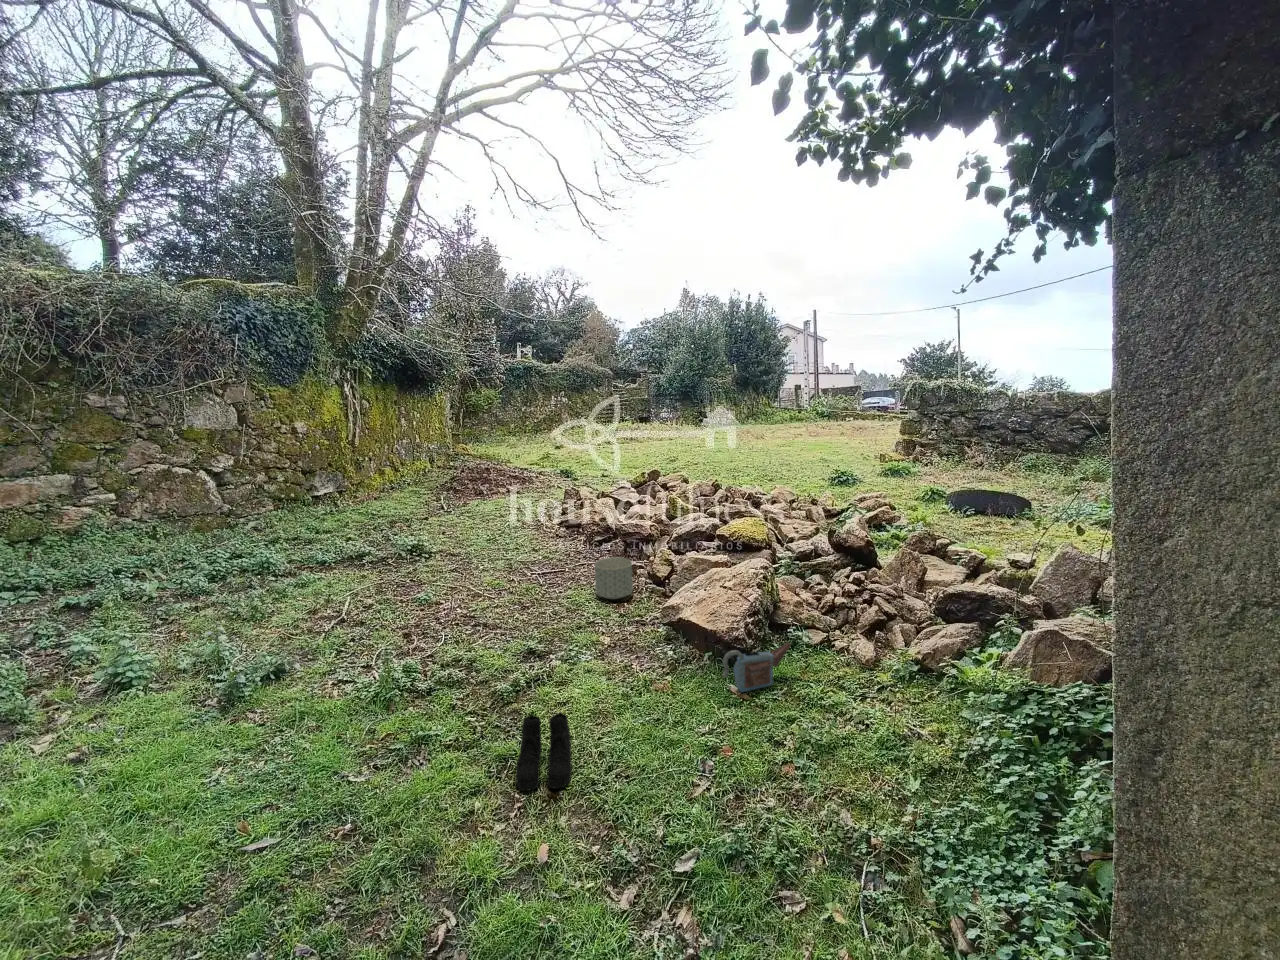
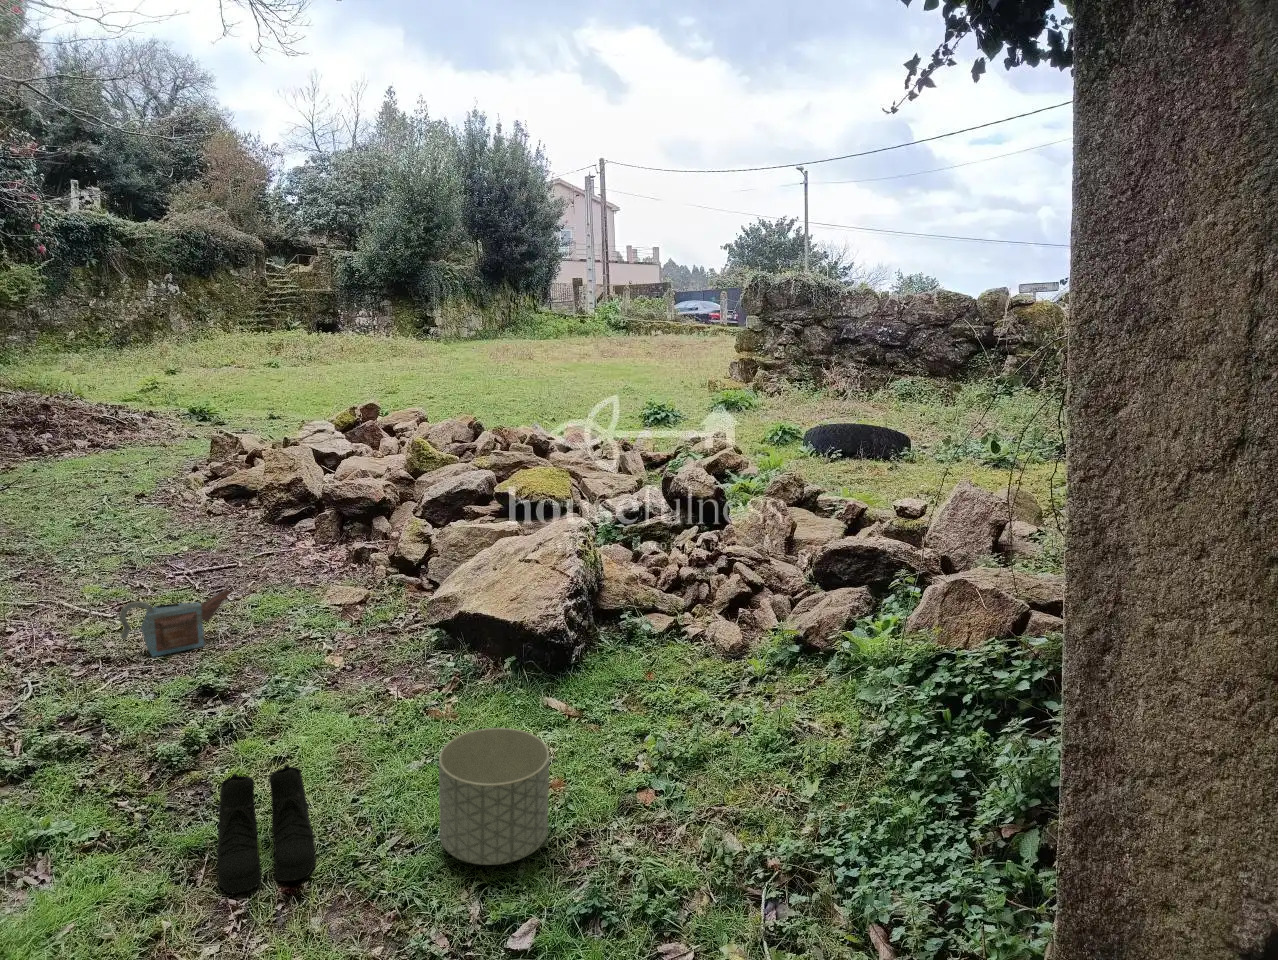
planter: present [595,557,633,600] -> present [439,728,549,865]
watering can: present [722,643,791,692] -> present [120,589,231,657]

